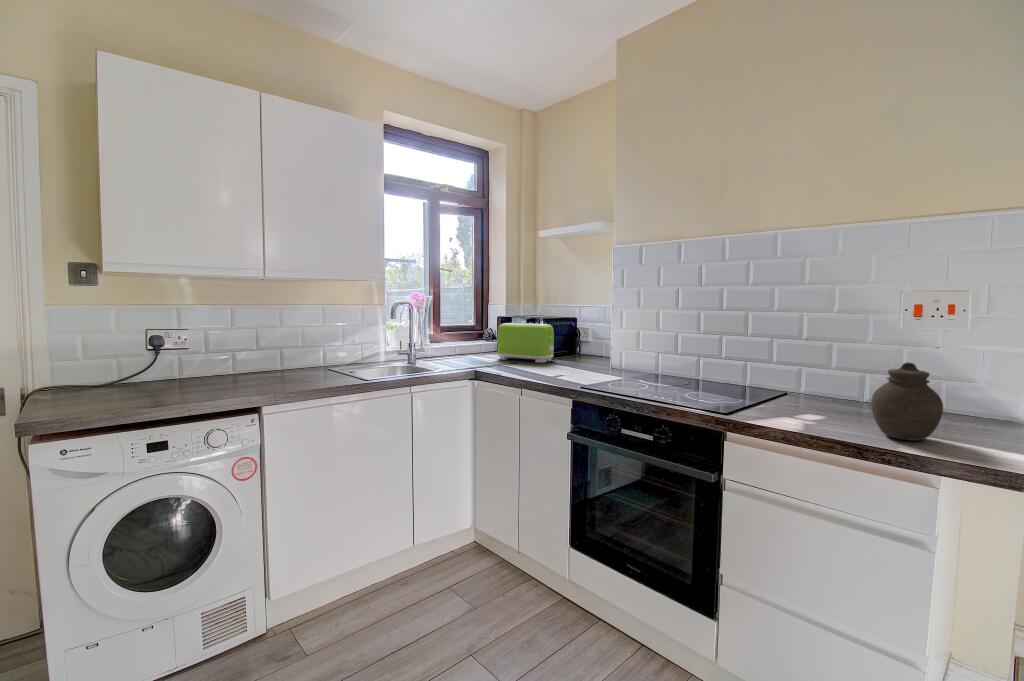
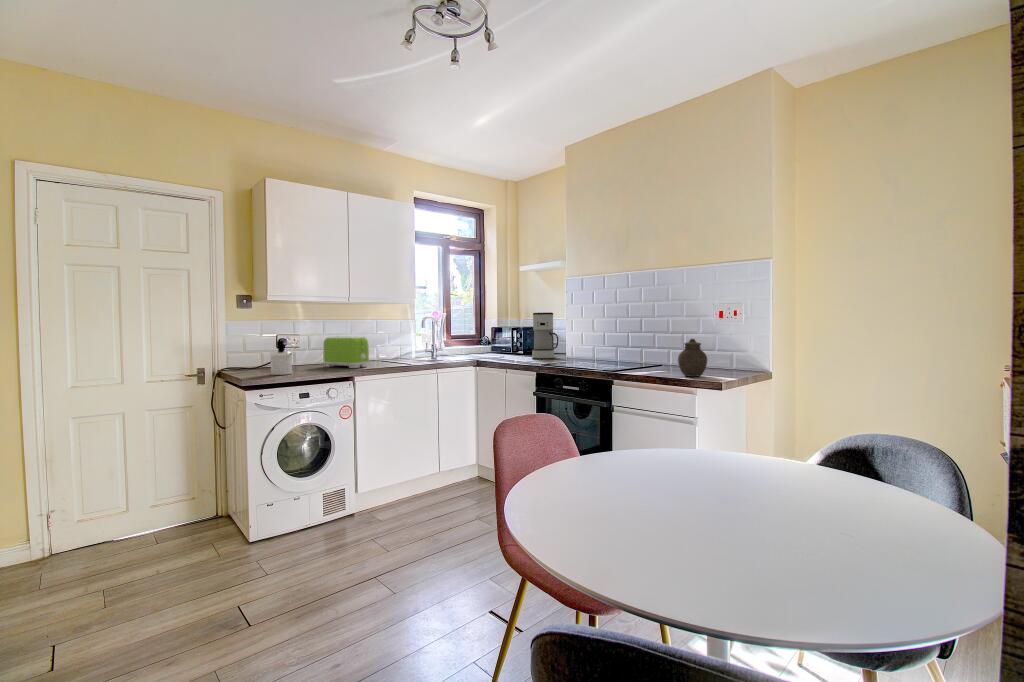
coffee maker: none [560,298,601,371] -> present [532,312,558,359]
toaster: present [497,323,554,362] -> present [323,336,369,368]
soap dispenser: none [98,344,145,407] -> present [270,341,295,375]

